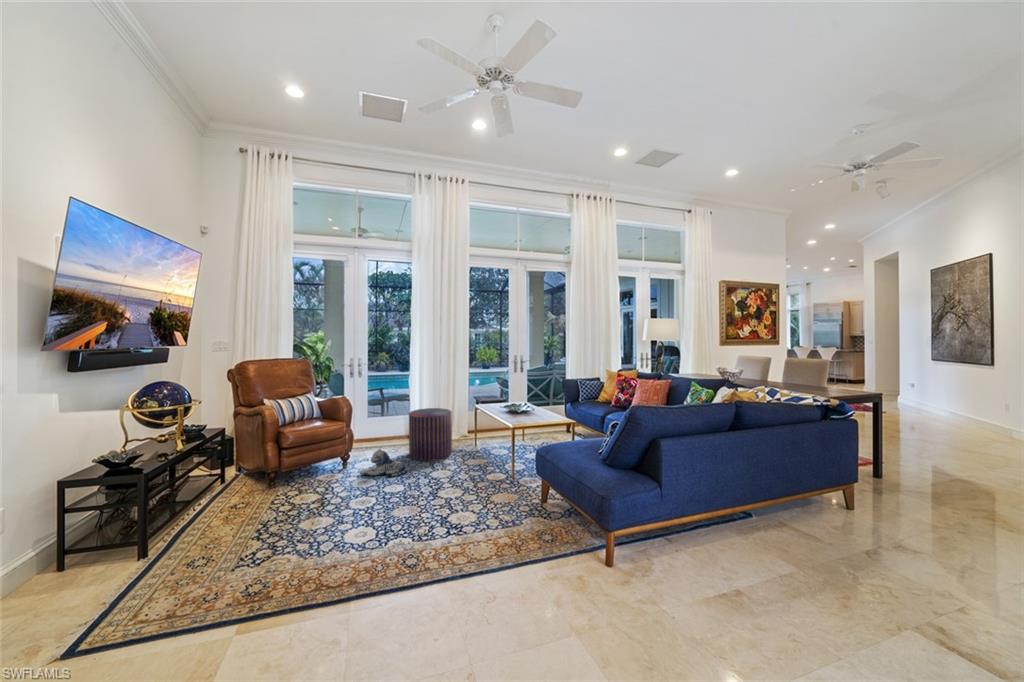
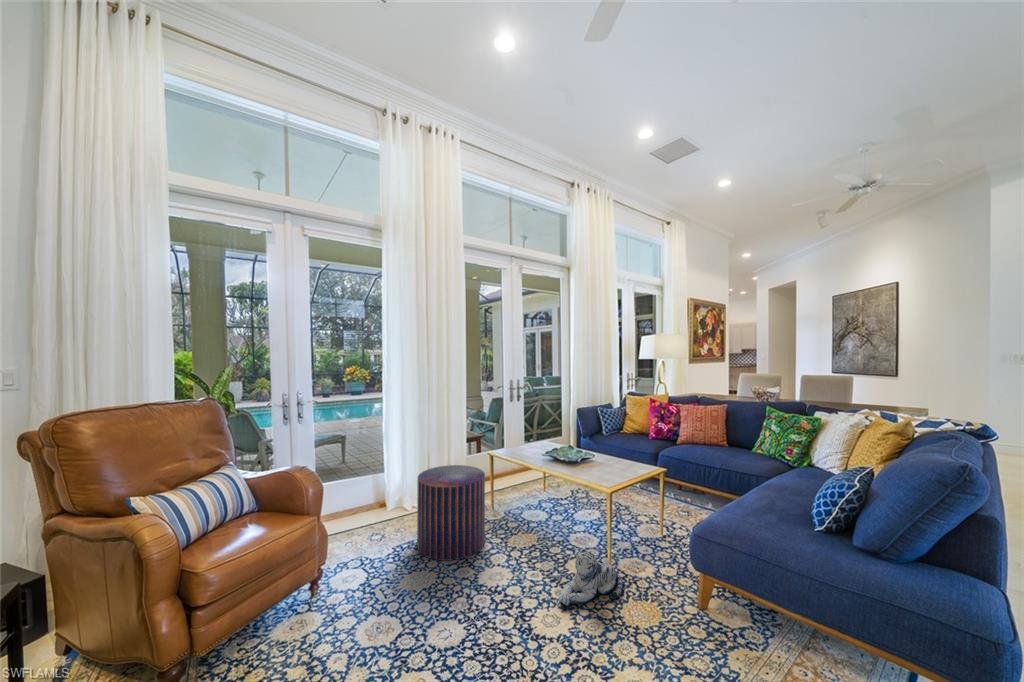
plush toy: present [360,449,407,477] -> present [559,549,623,606]

